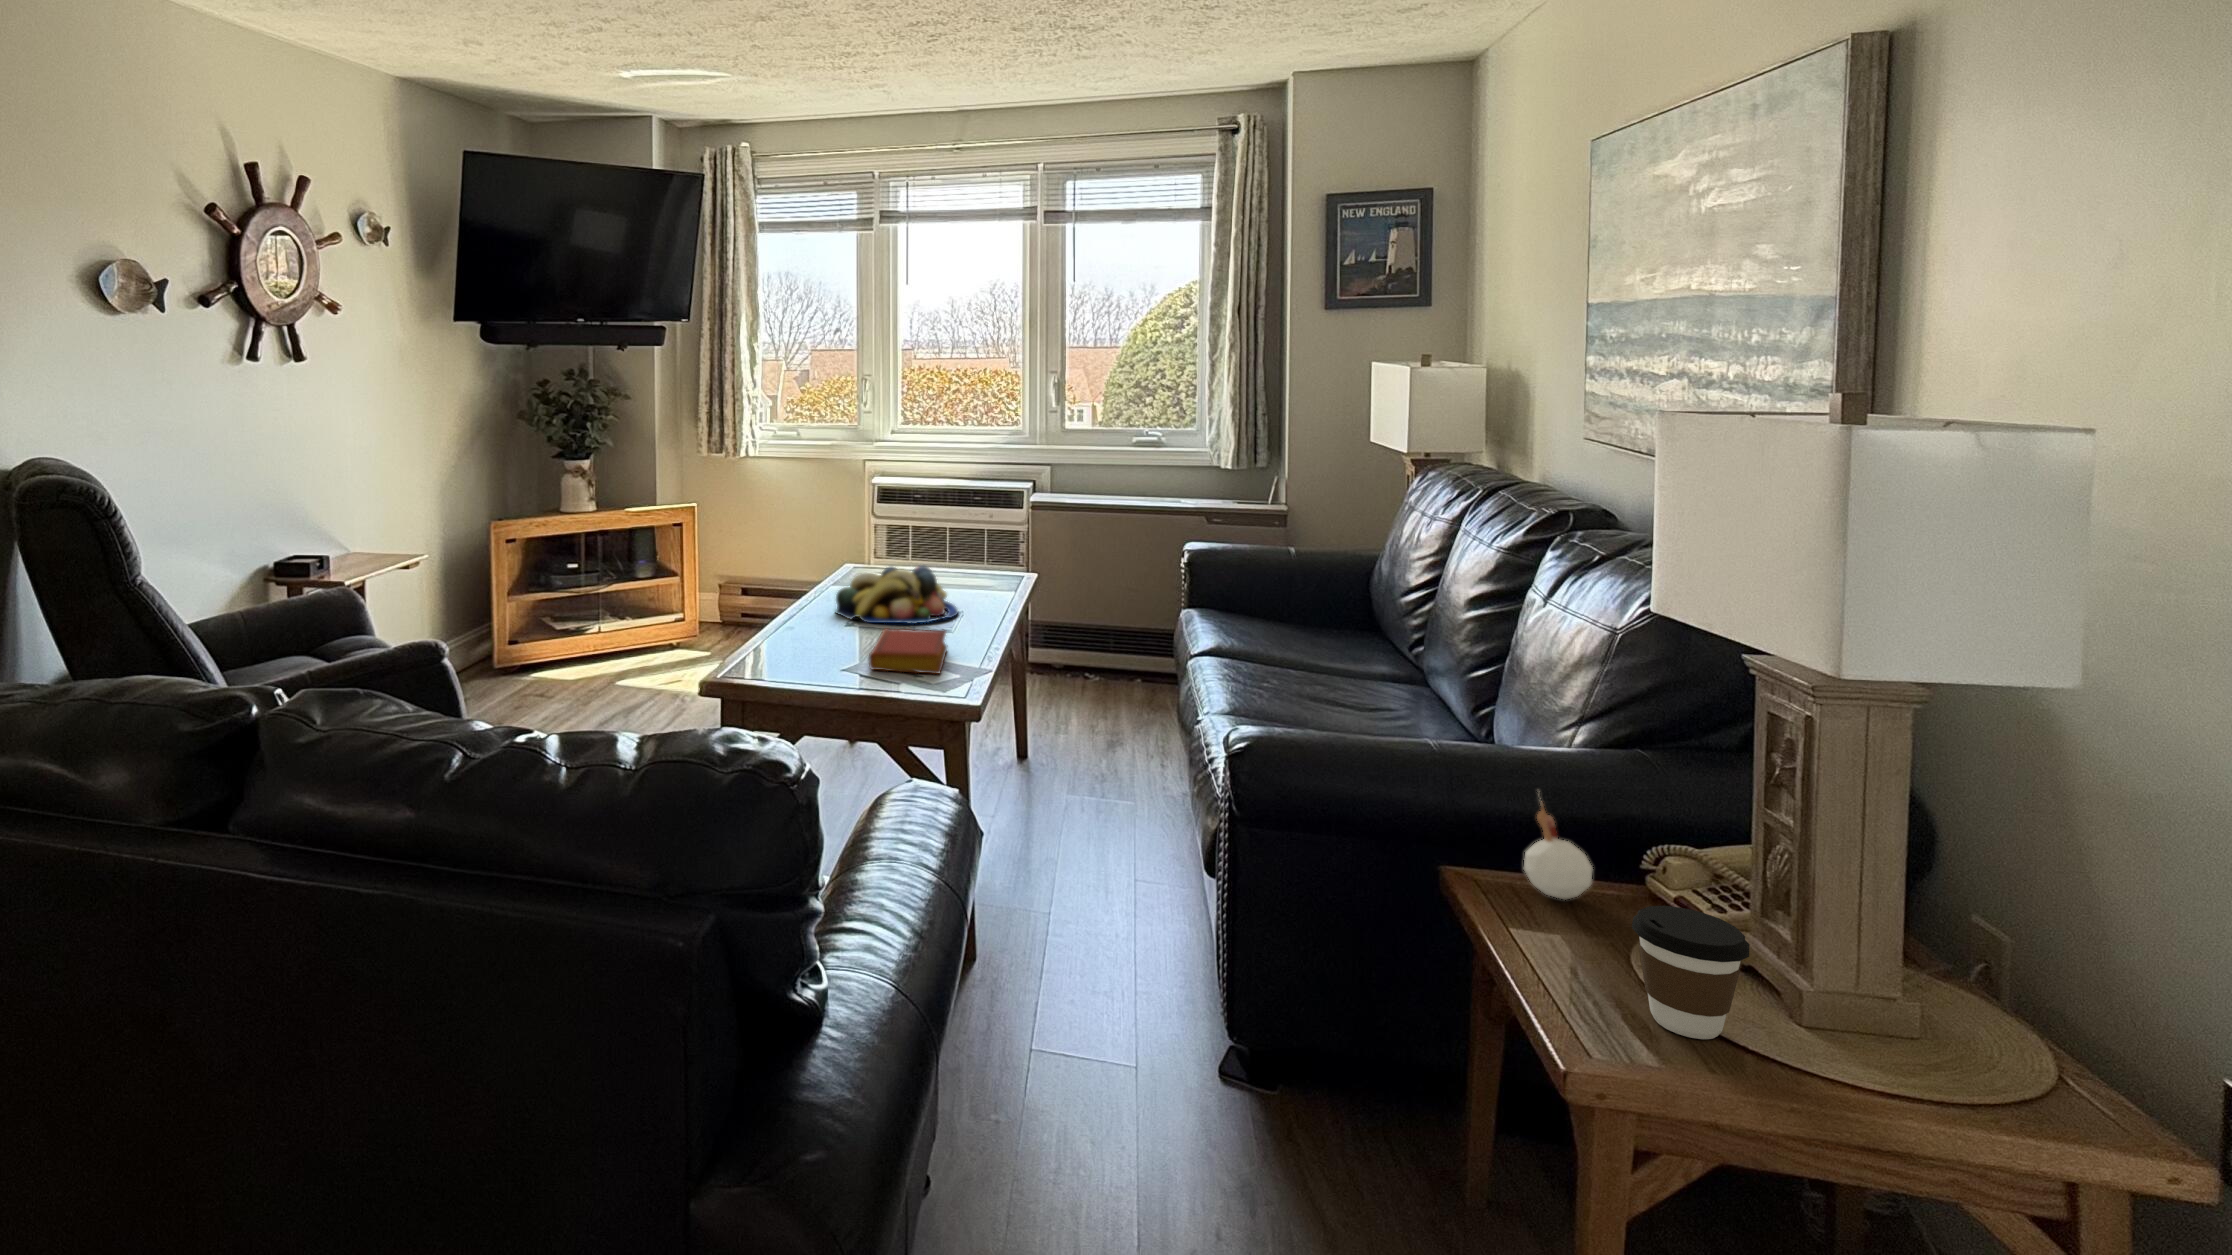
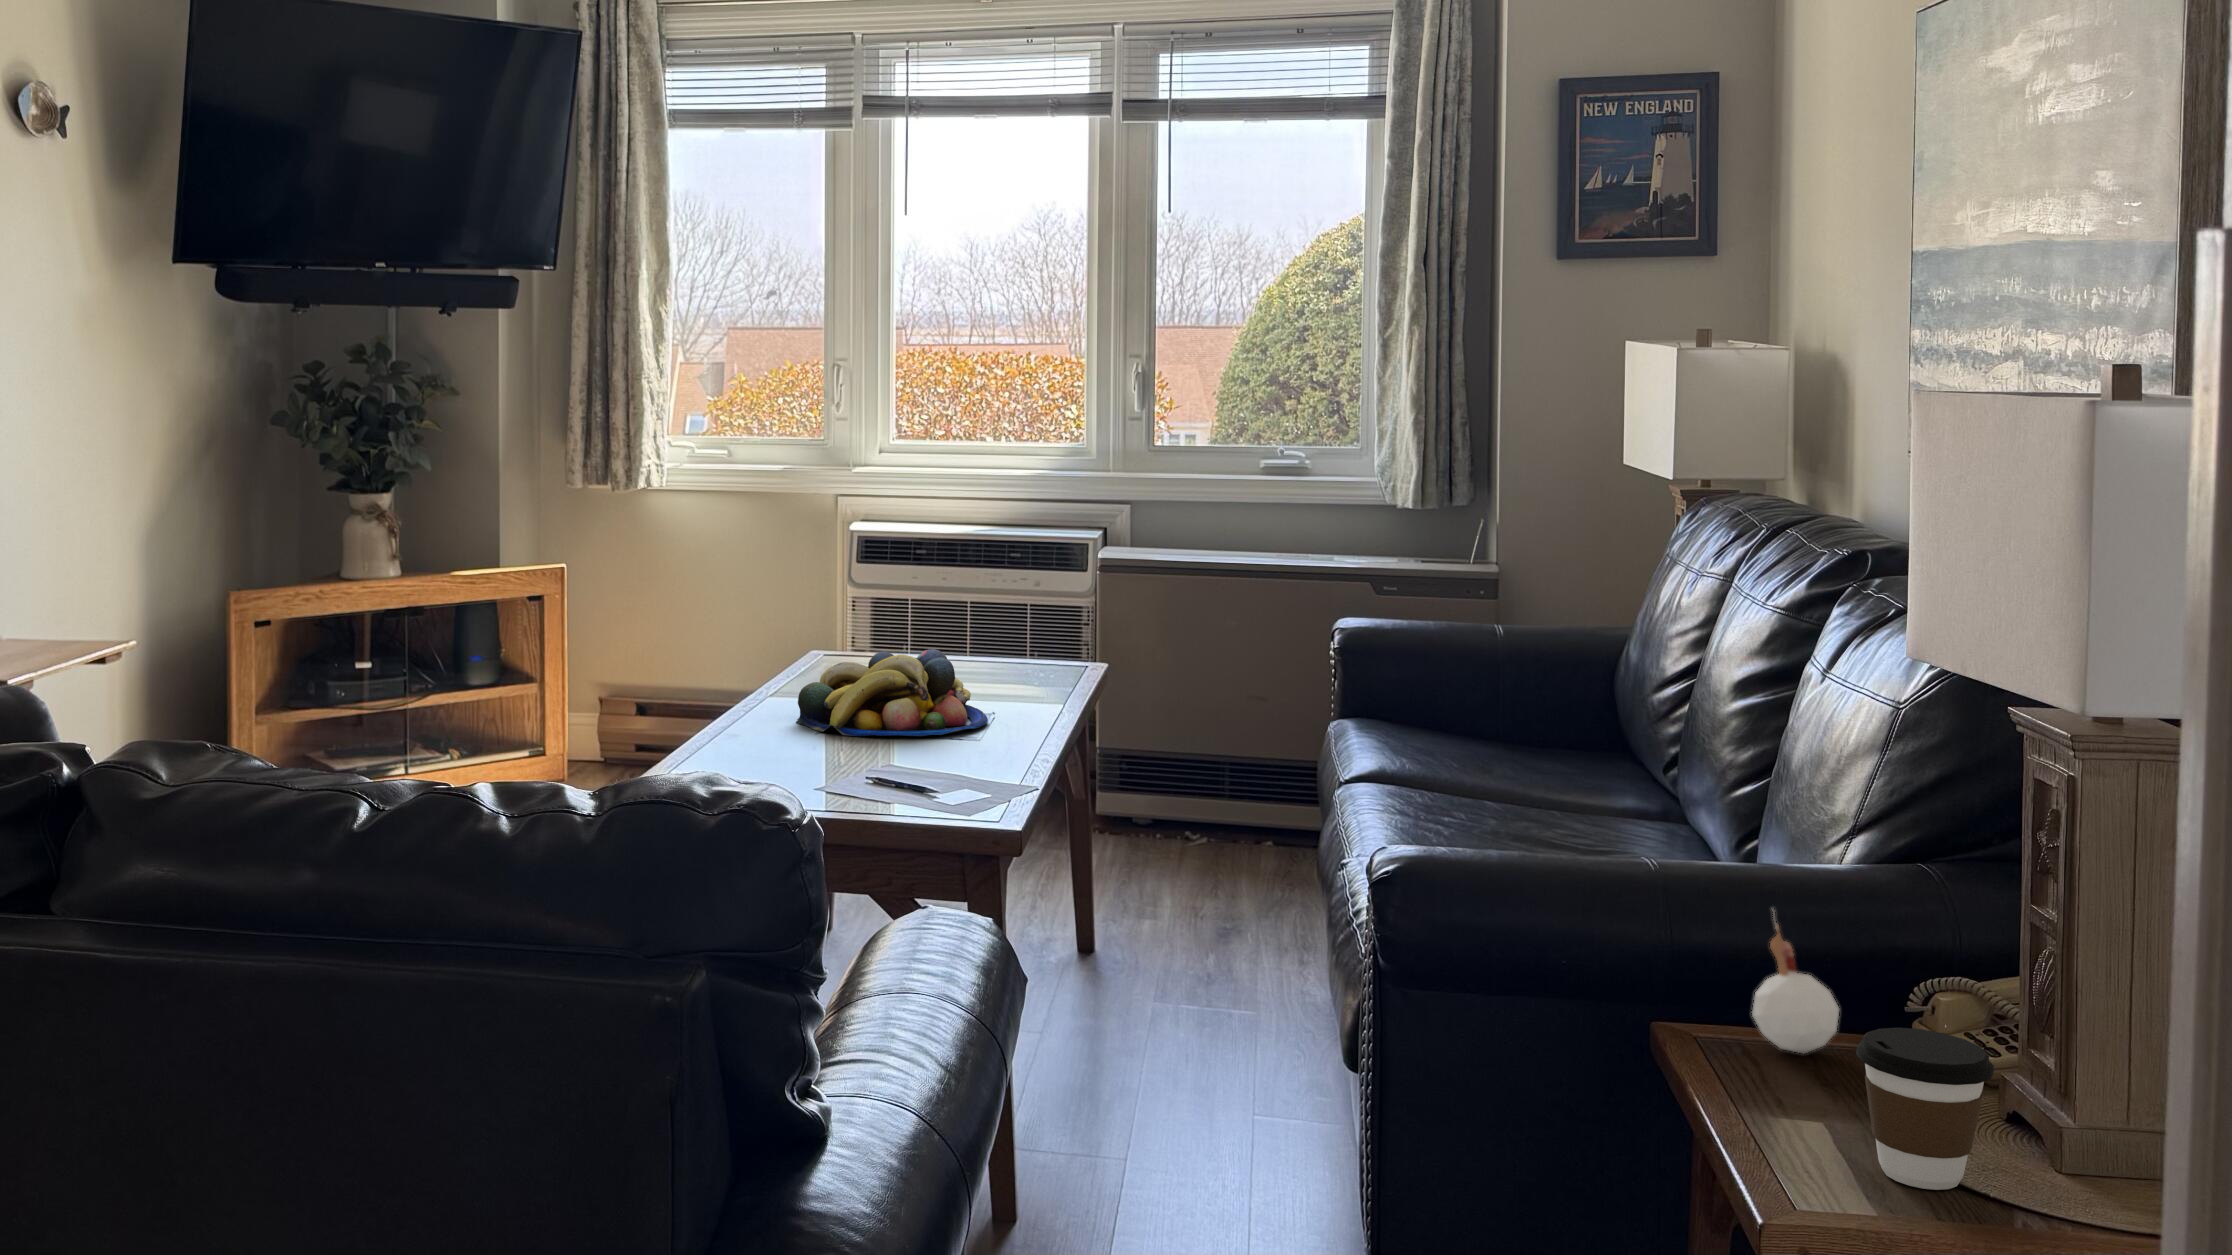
book: present [869,629,948,674] -> none [852,739,972,802]

